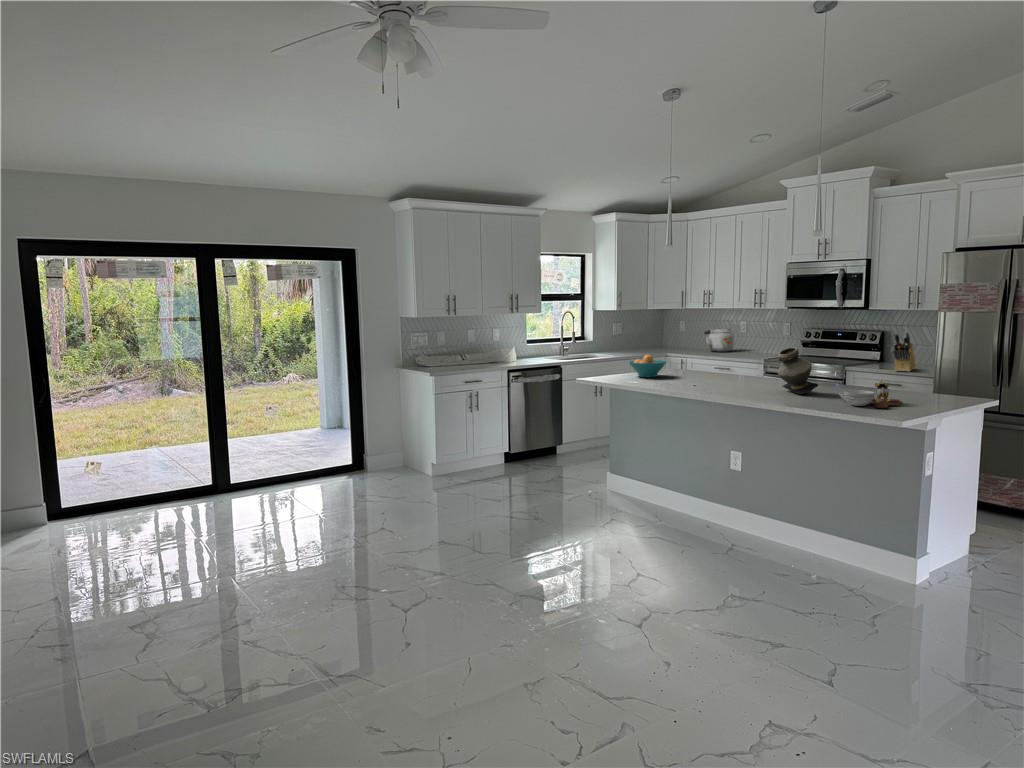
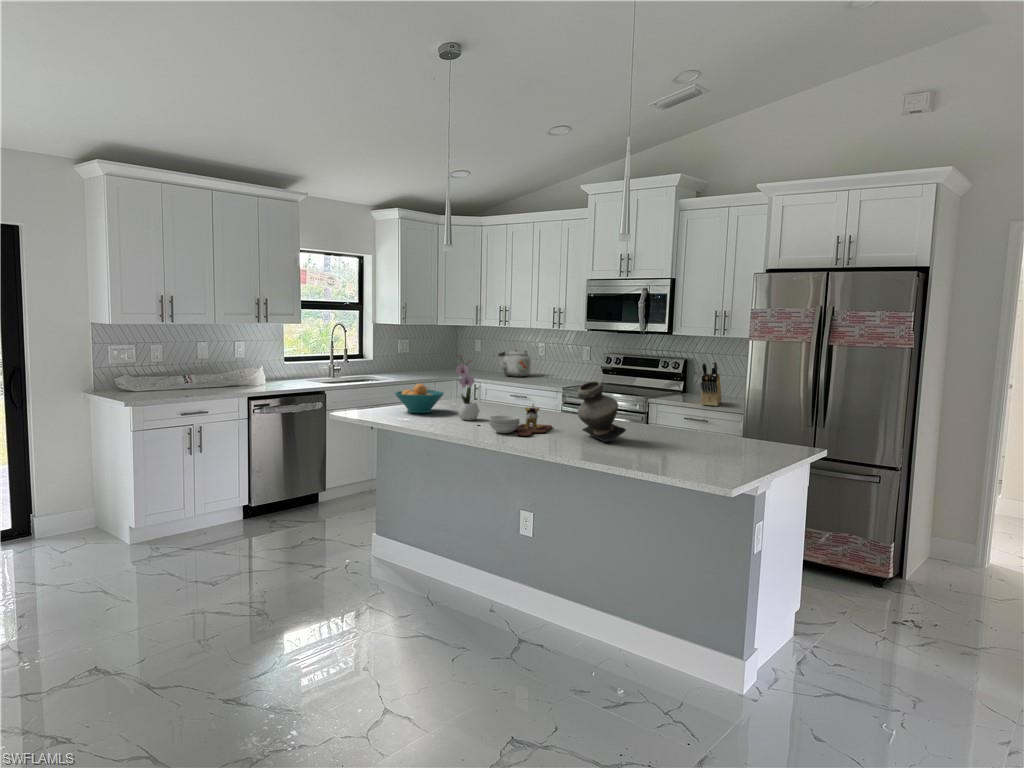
flower arrangement: none [678,331,699,382] -> present [456,355,480,420]
cutting board: present [839,380,900,408] -> present [490,404,552,436]

